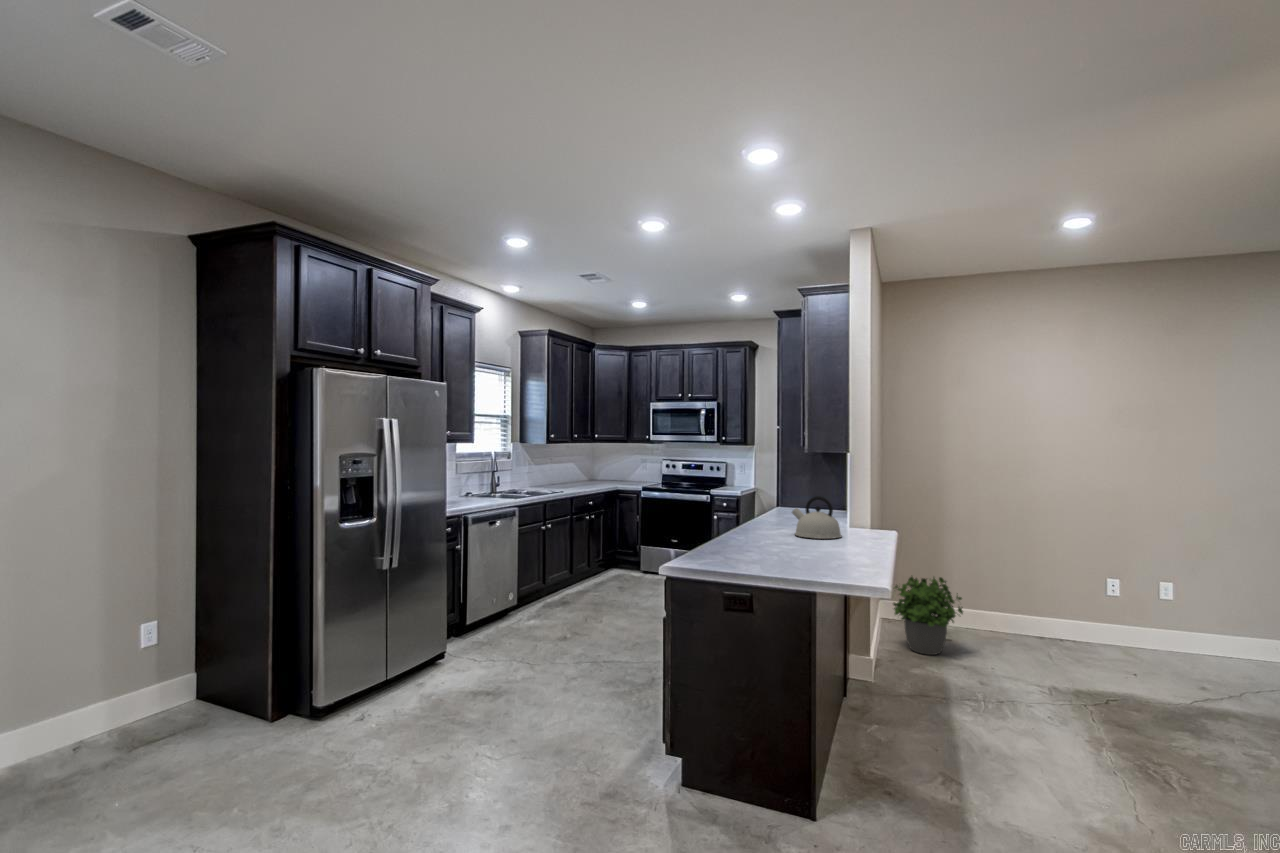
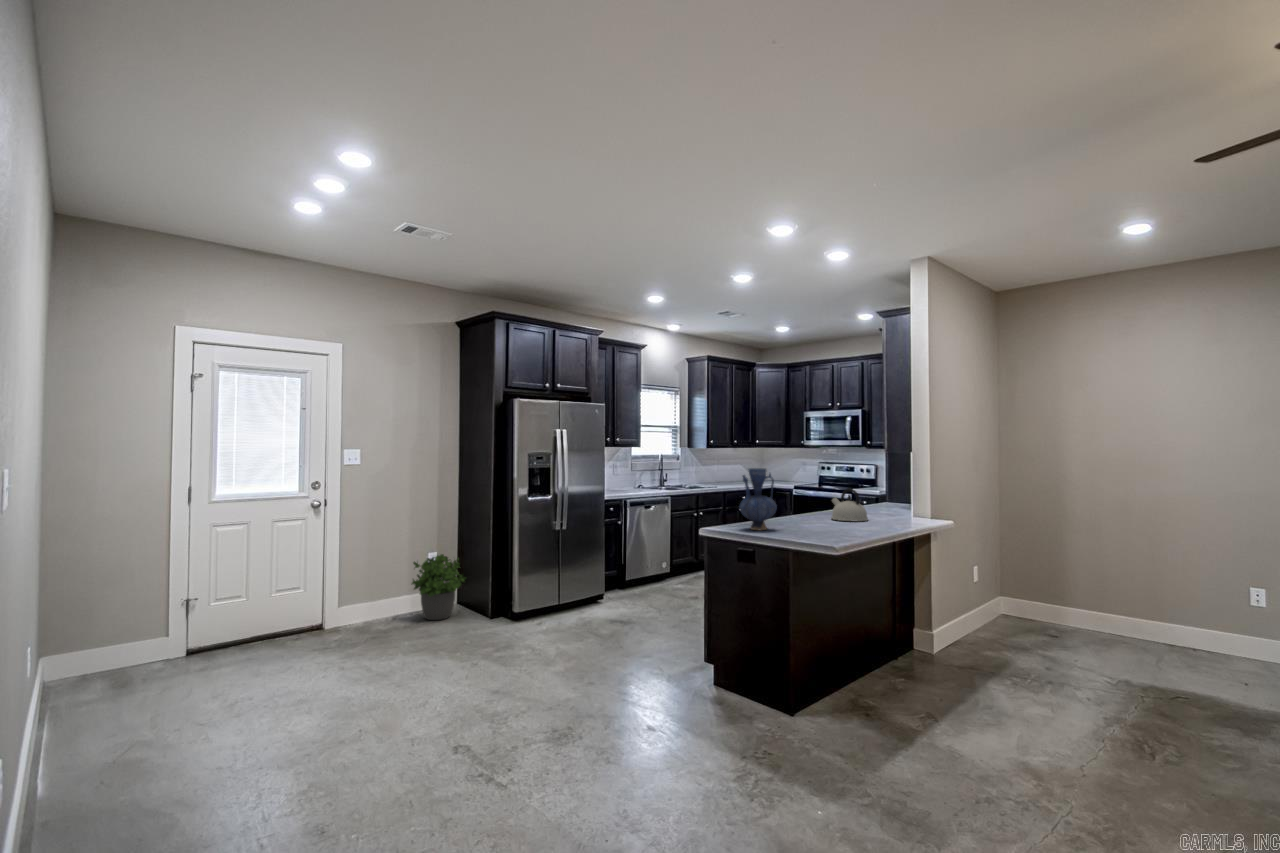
vase: none [726,474,779,564] -> present [739,468,777,530]
potted plant: present [893,577,963,655] -> present [412,554,466,620]

